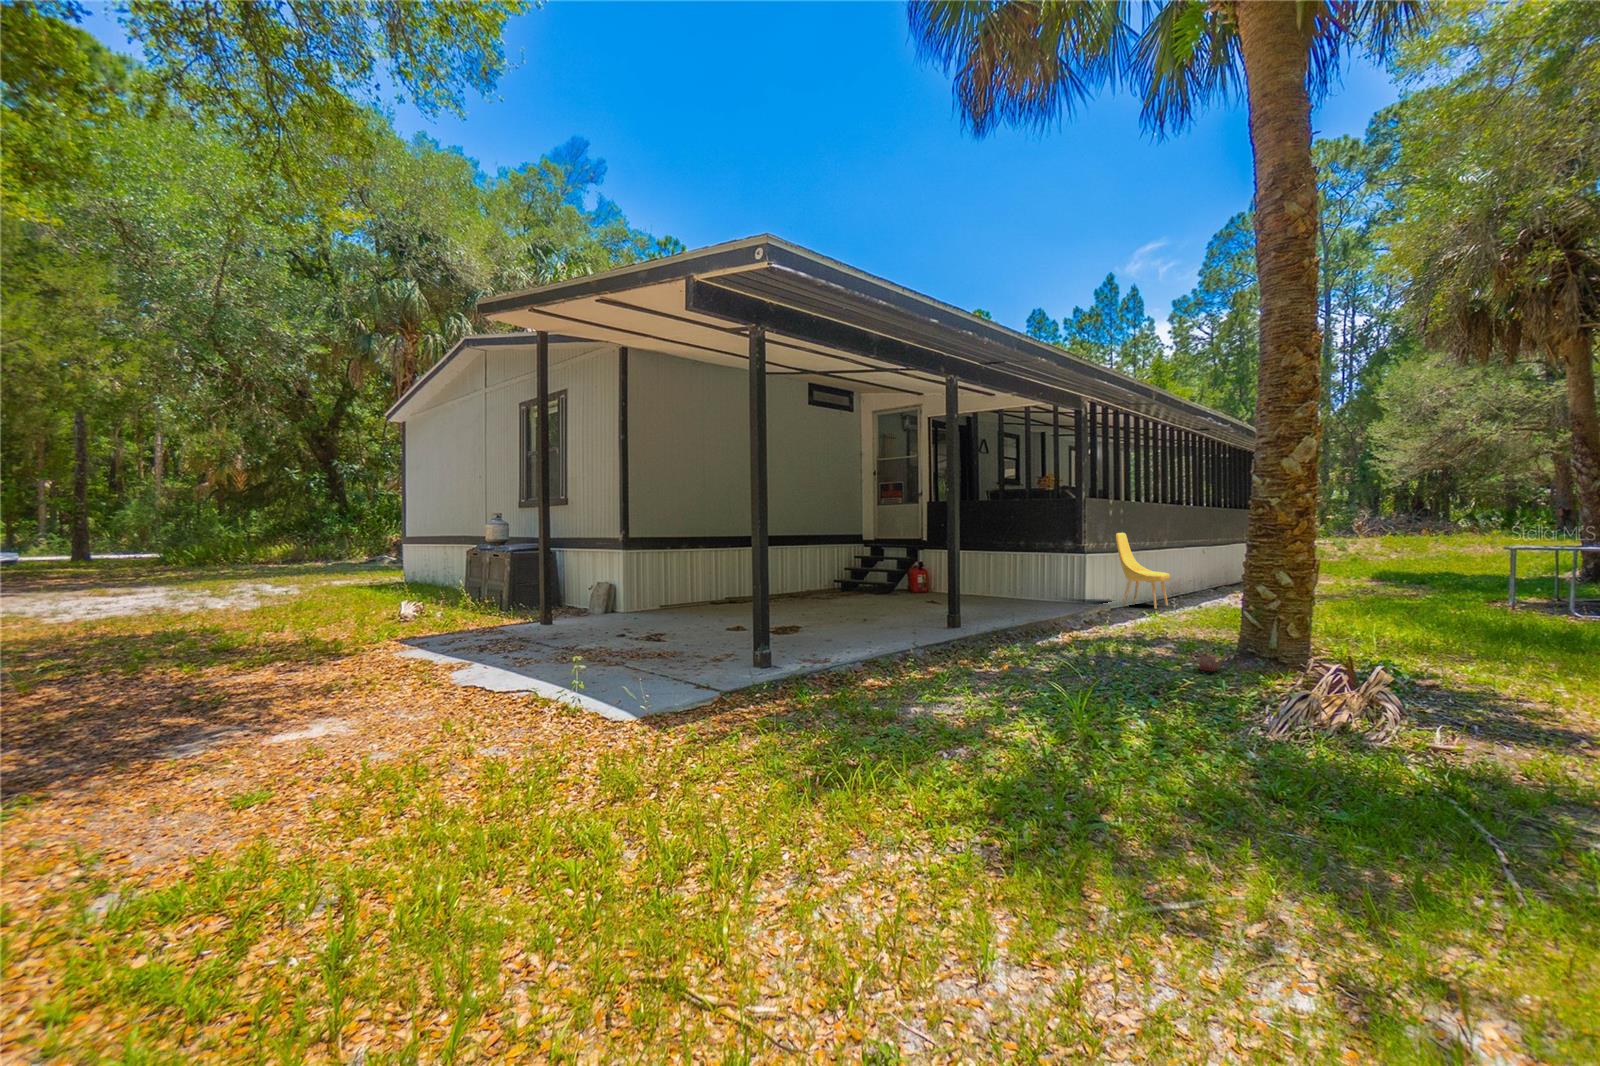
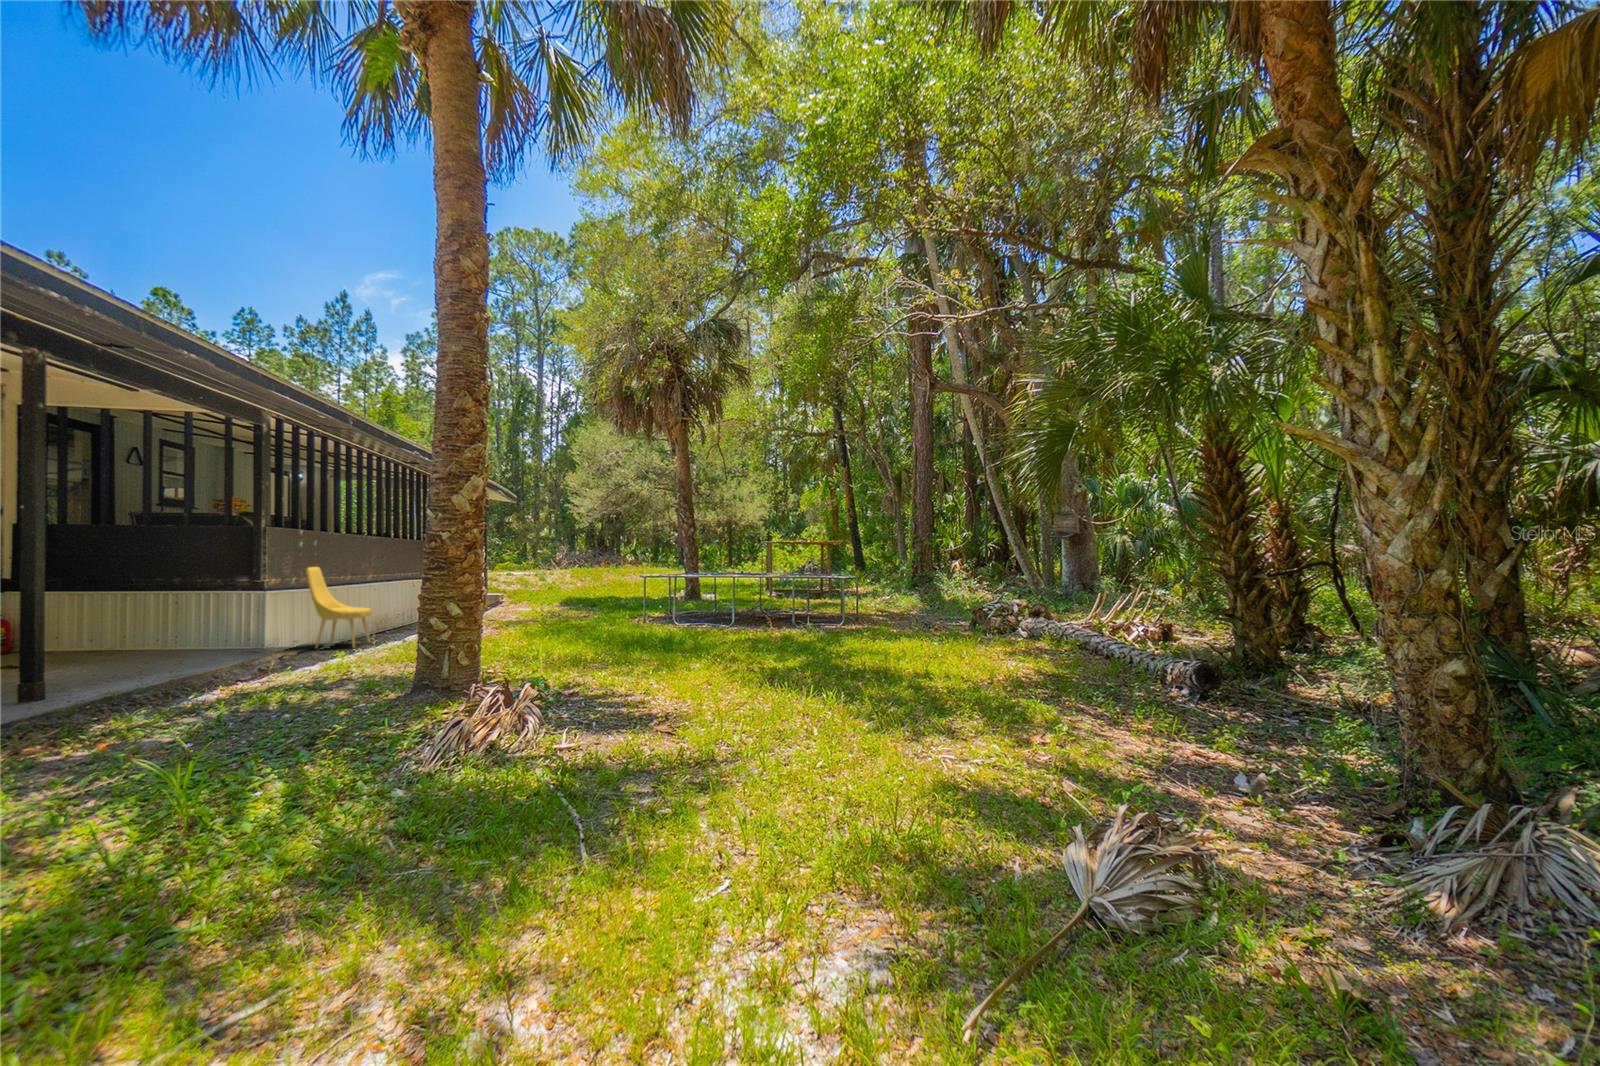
watering can: present [1198,647,1231,671] -> none [366,687,411,714]

